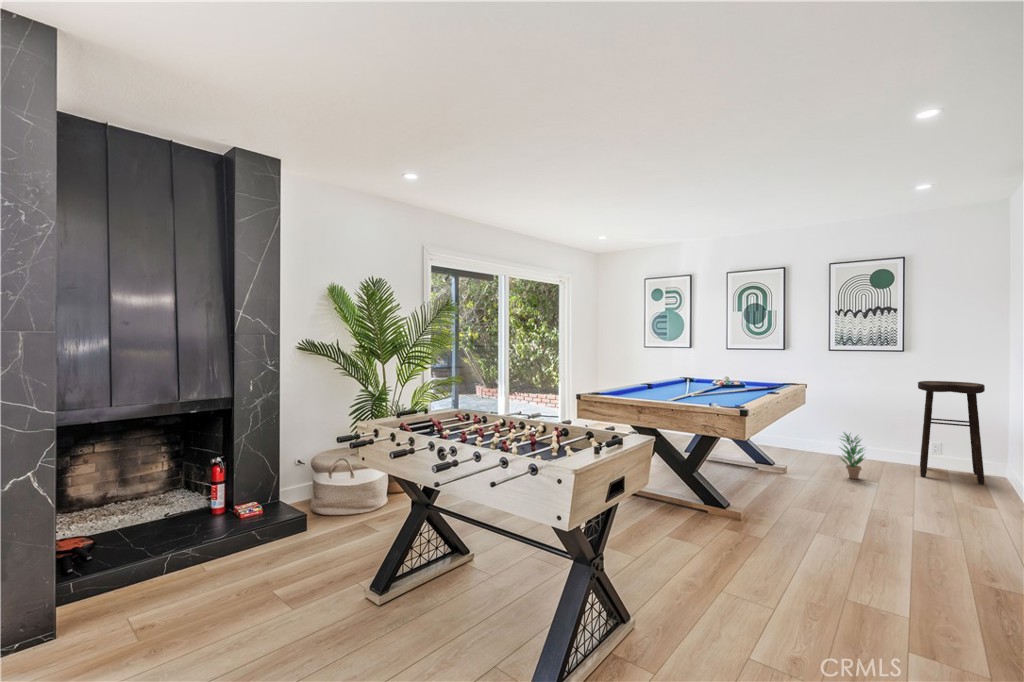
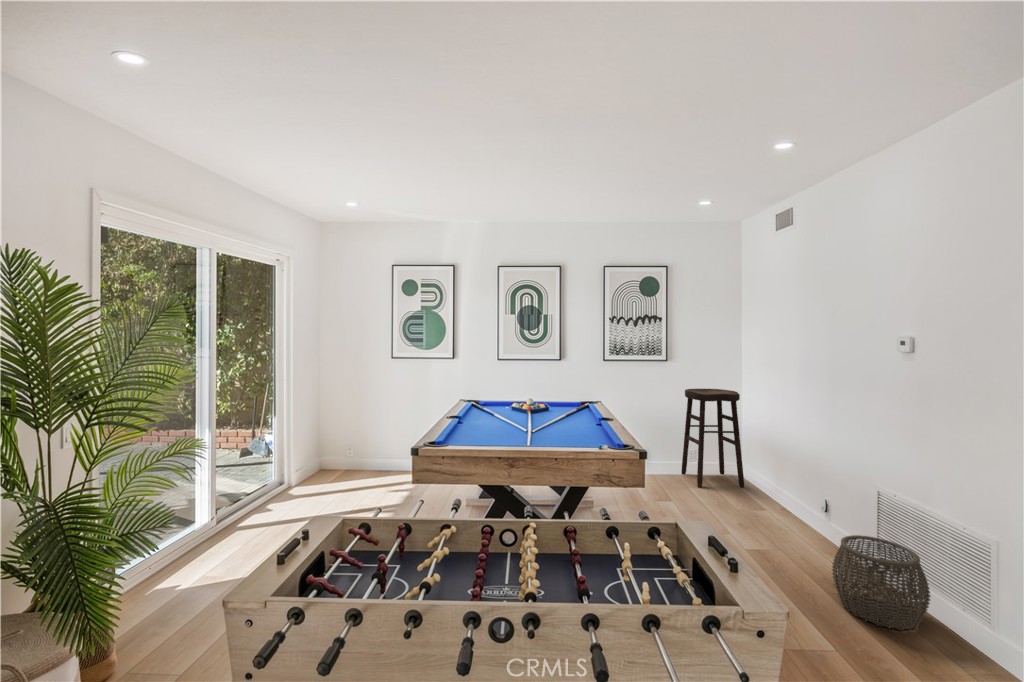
potted plant: present [841,433,864,479] -> none [648,454,677,507]
woven basket: none [914,488,997,558] -> present [832,535,931,630]

